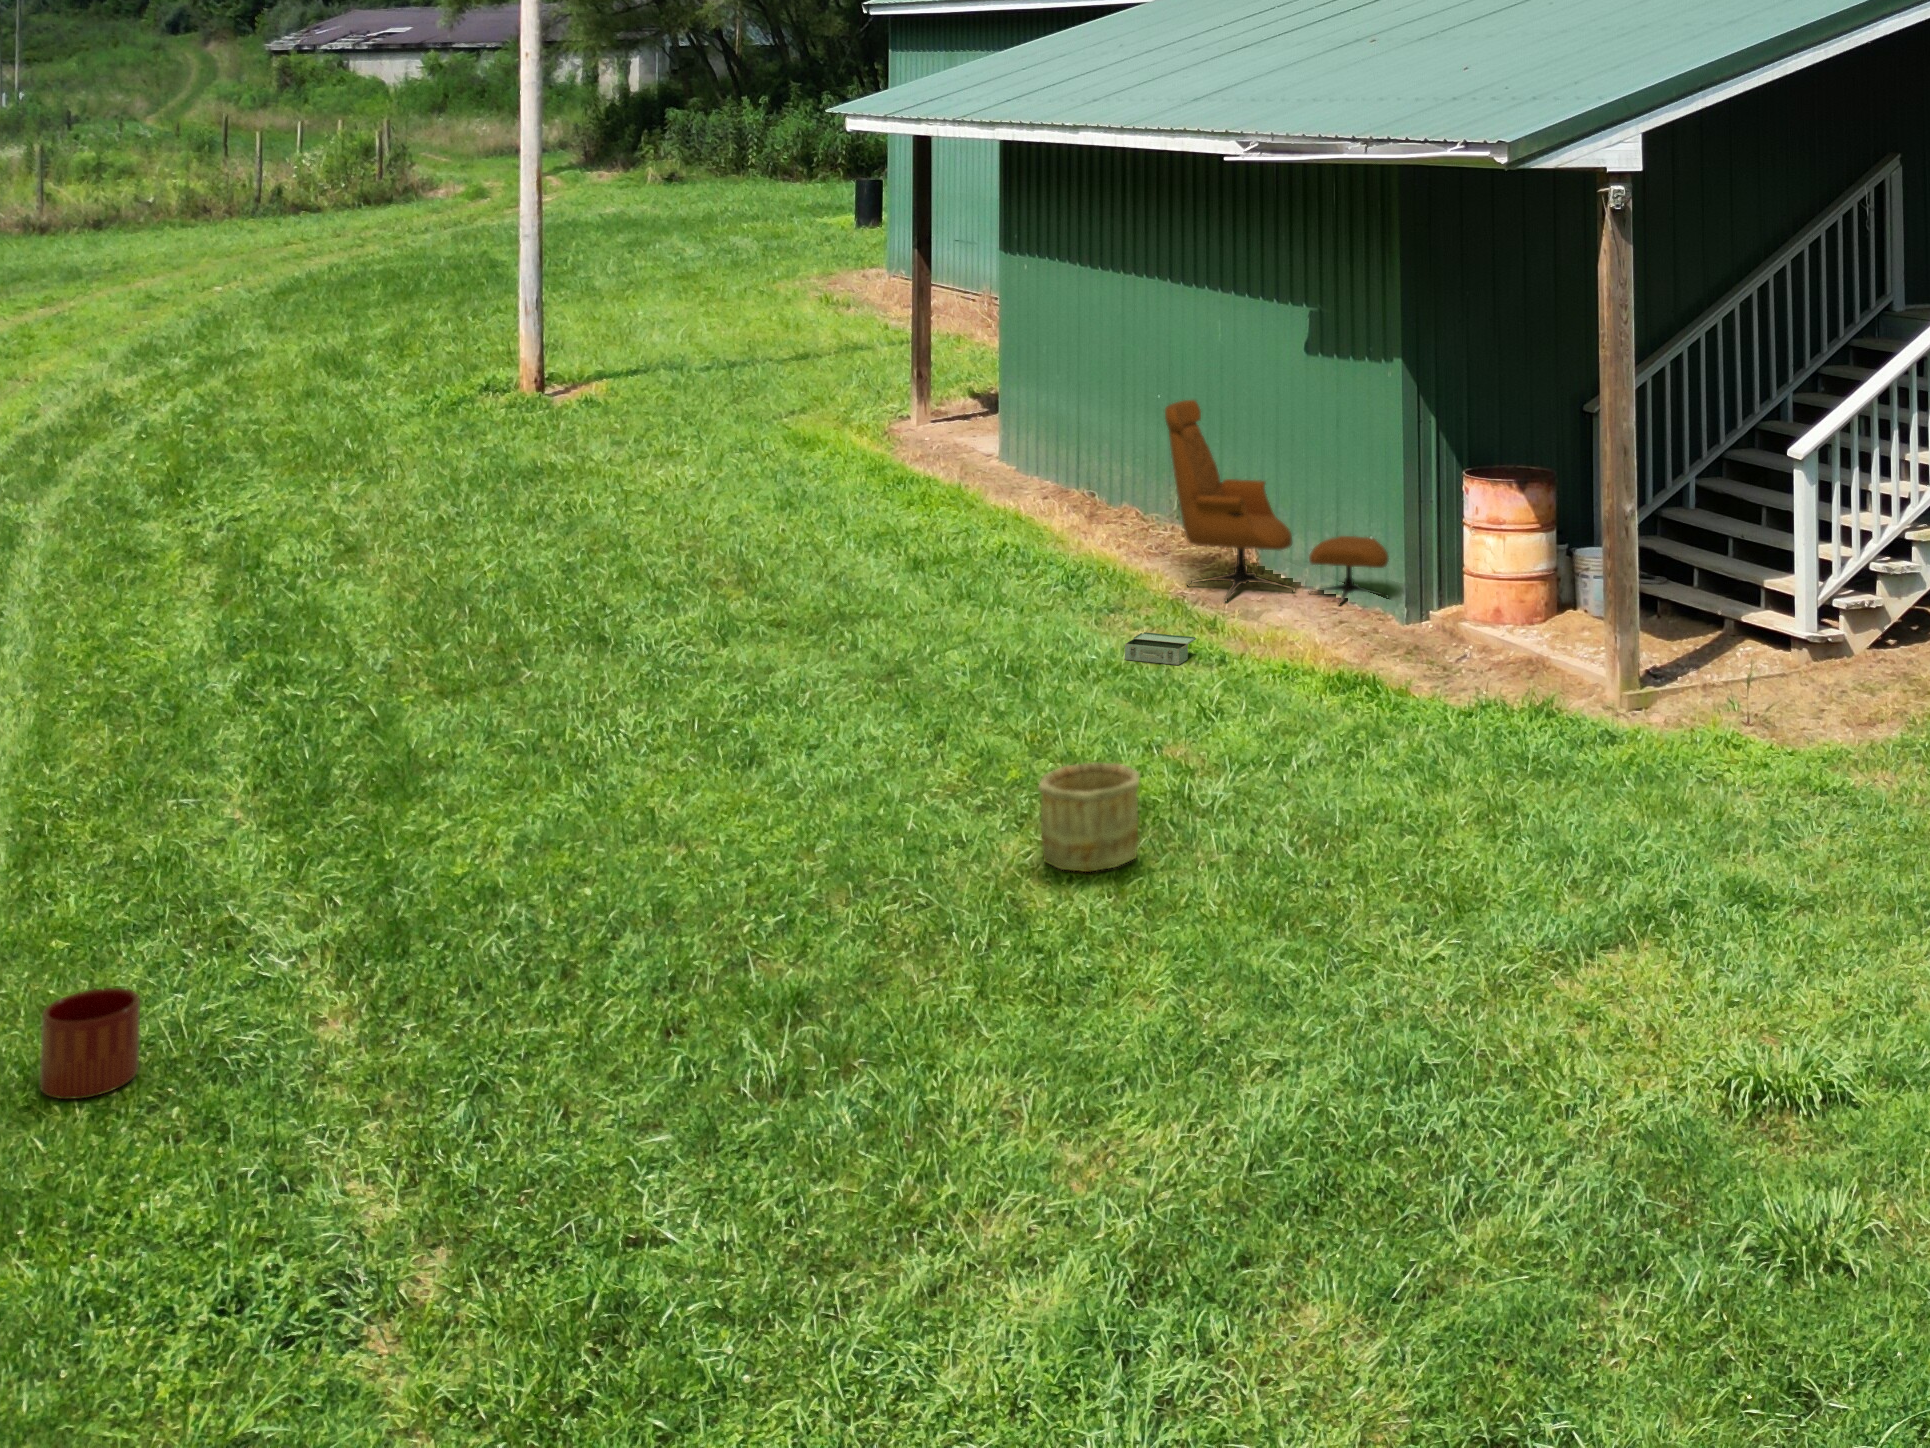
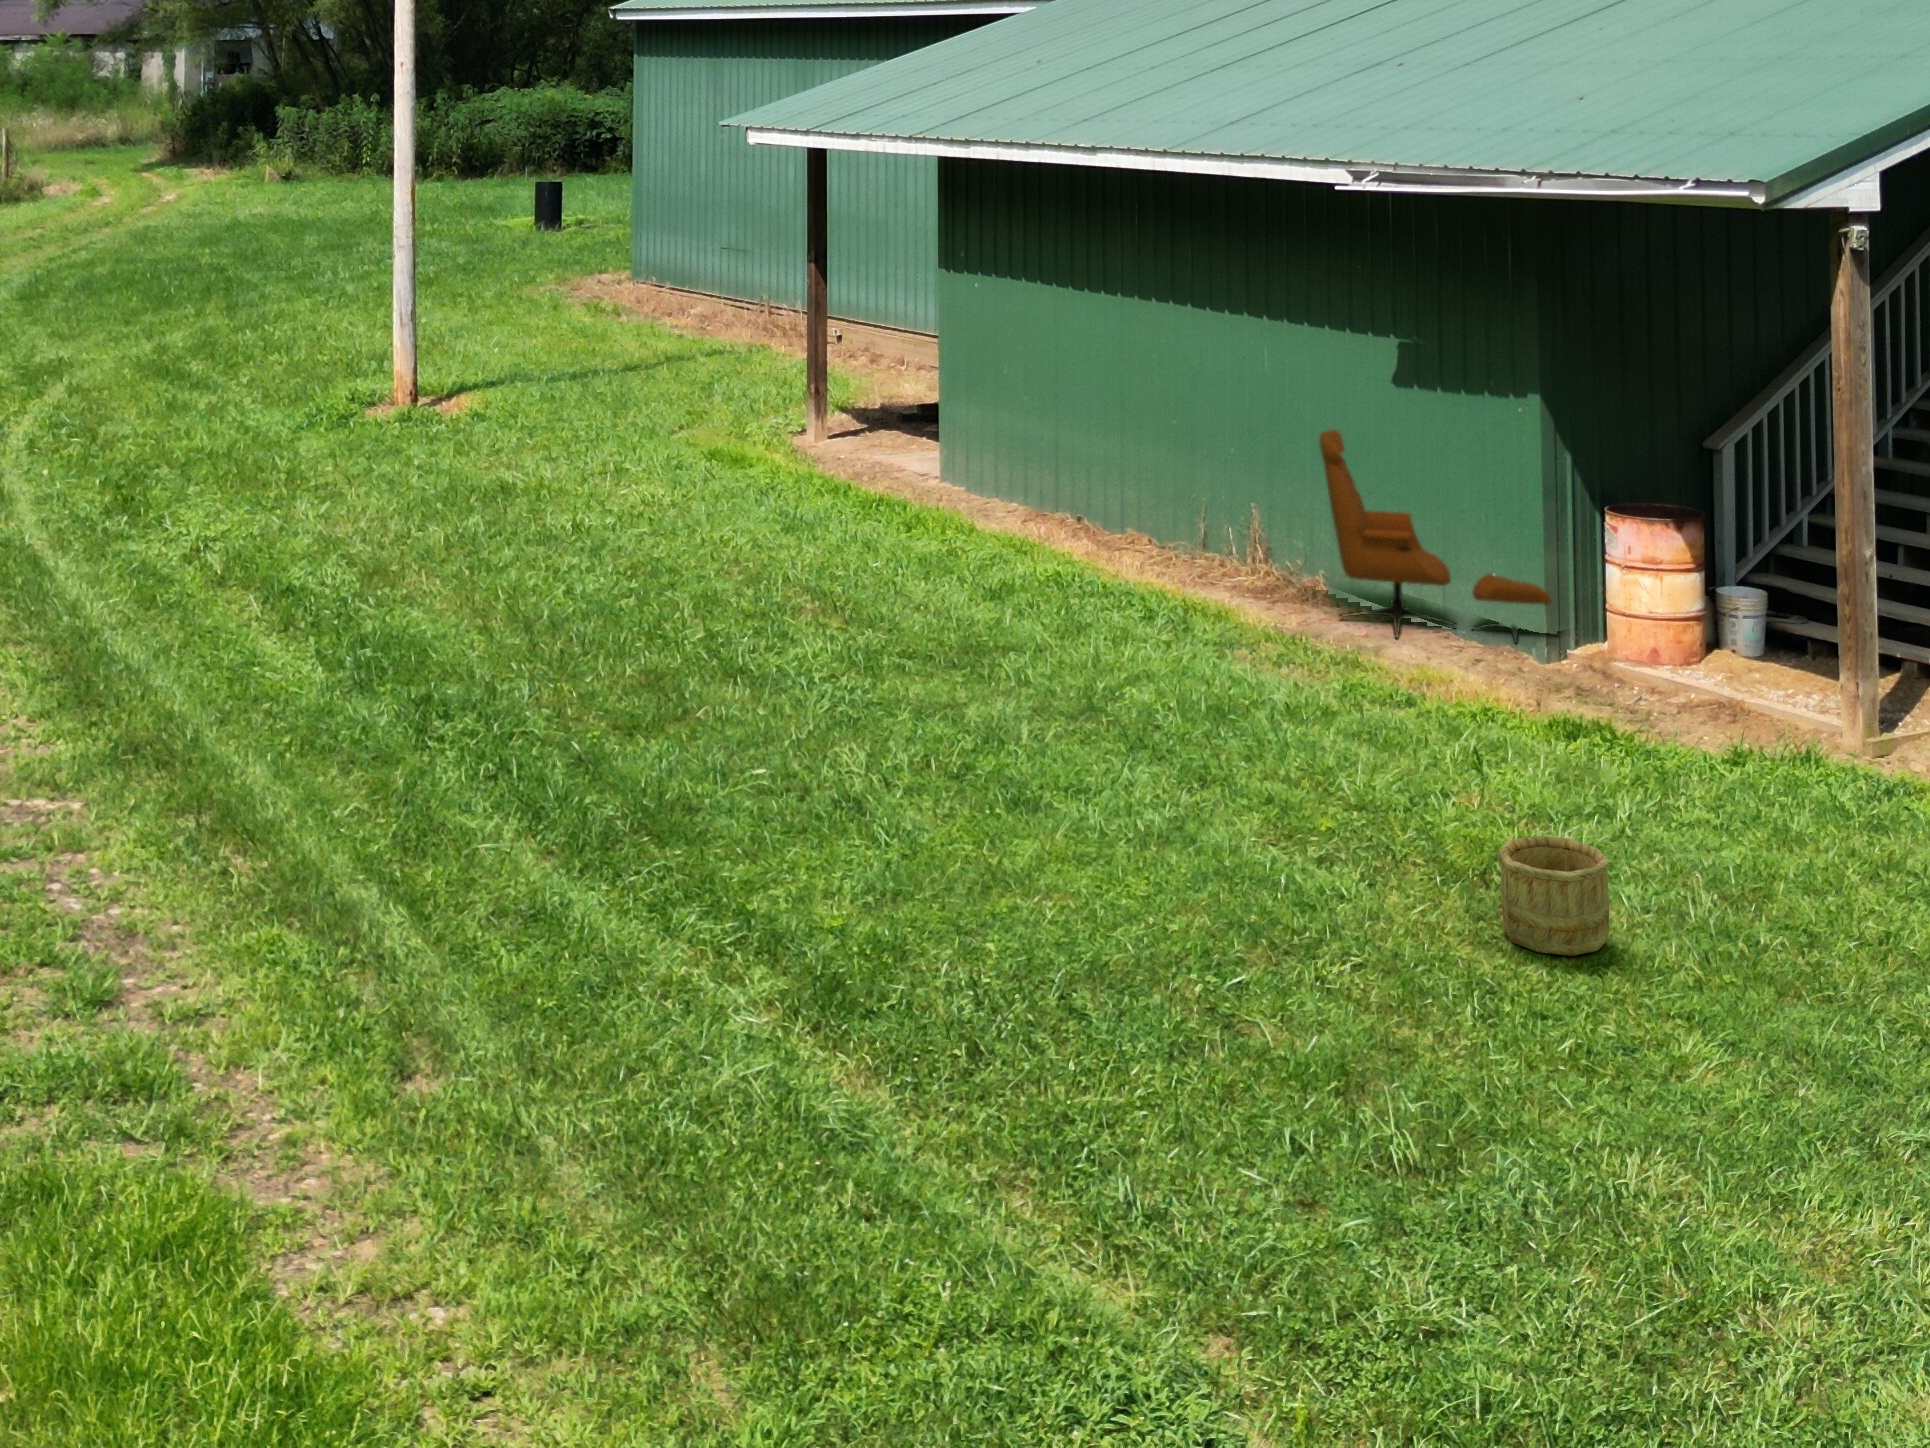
toolbox: present [1125,632,1196,665] -> none [1359,674,1426,710]
planter: present [40,988,140,1099] -> none [720,1095,813,1219]

